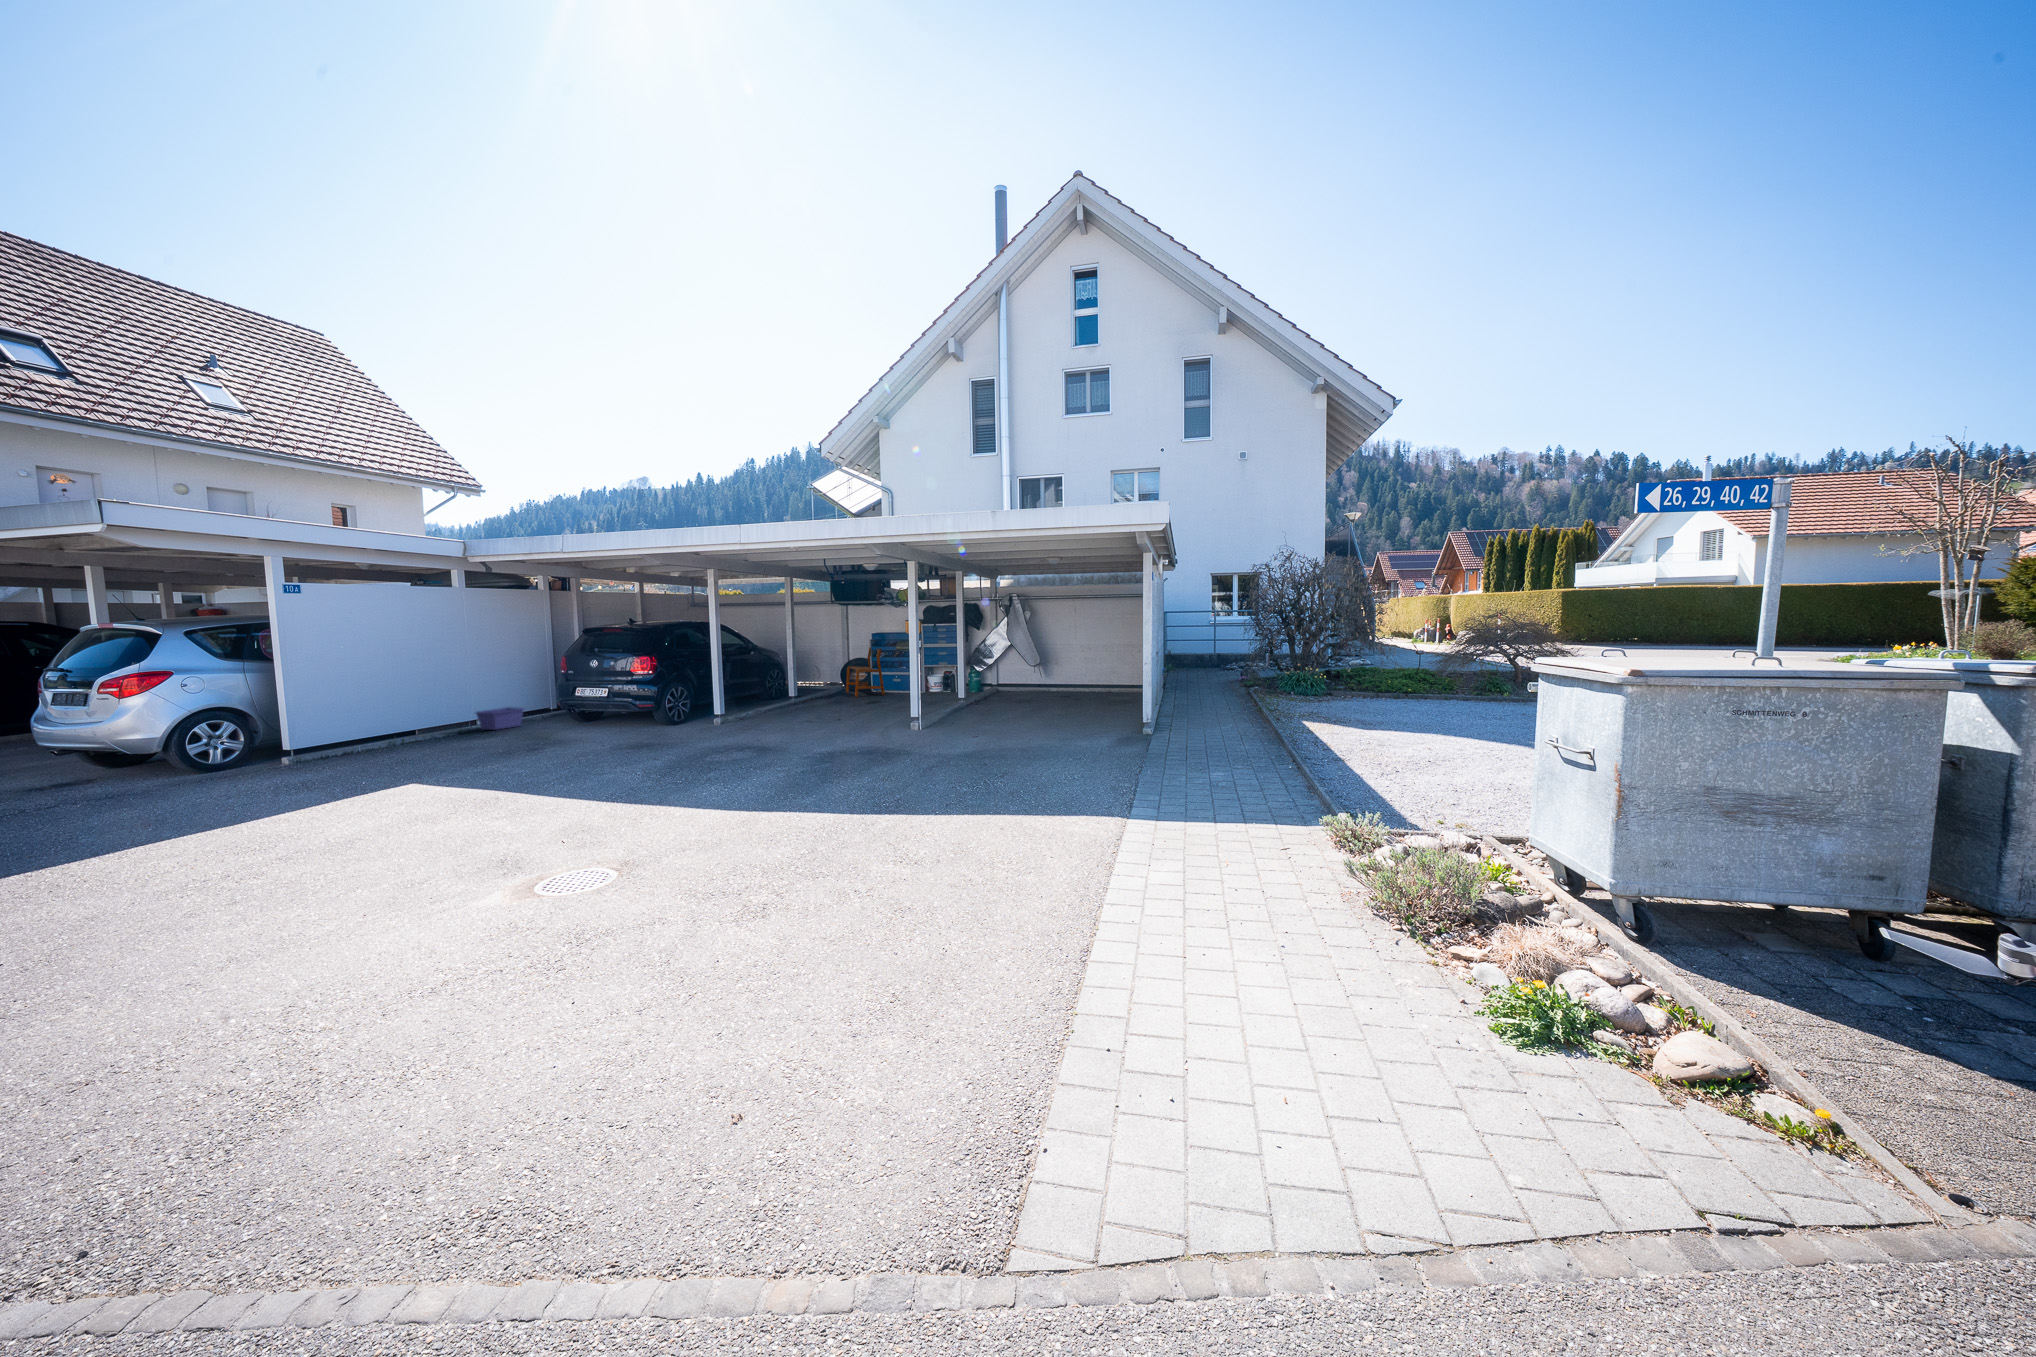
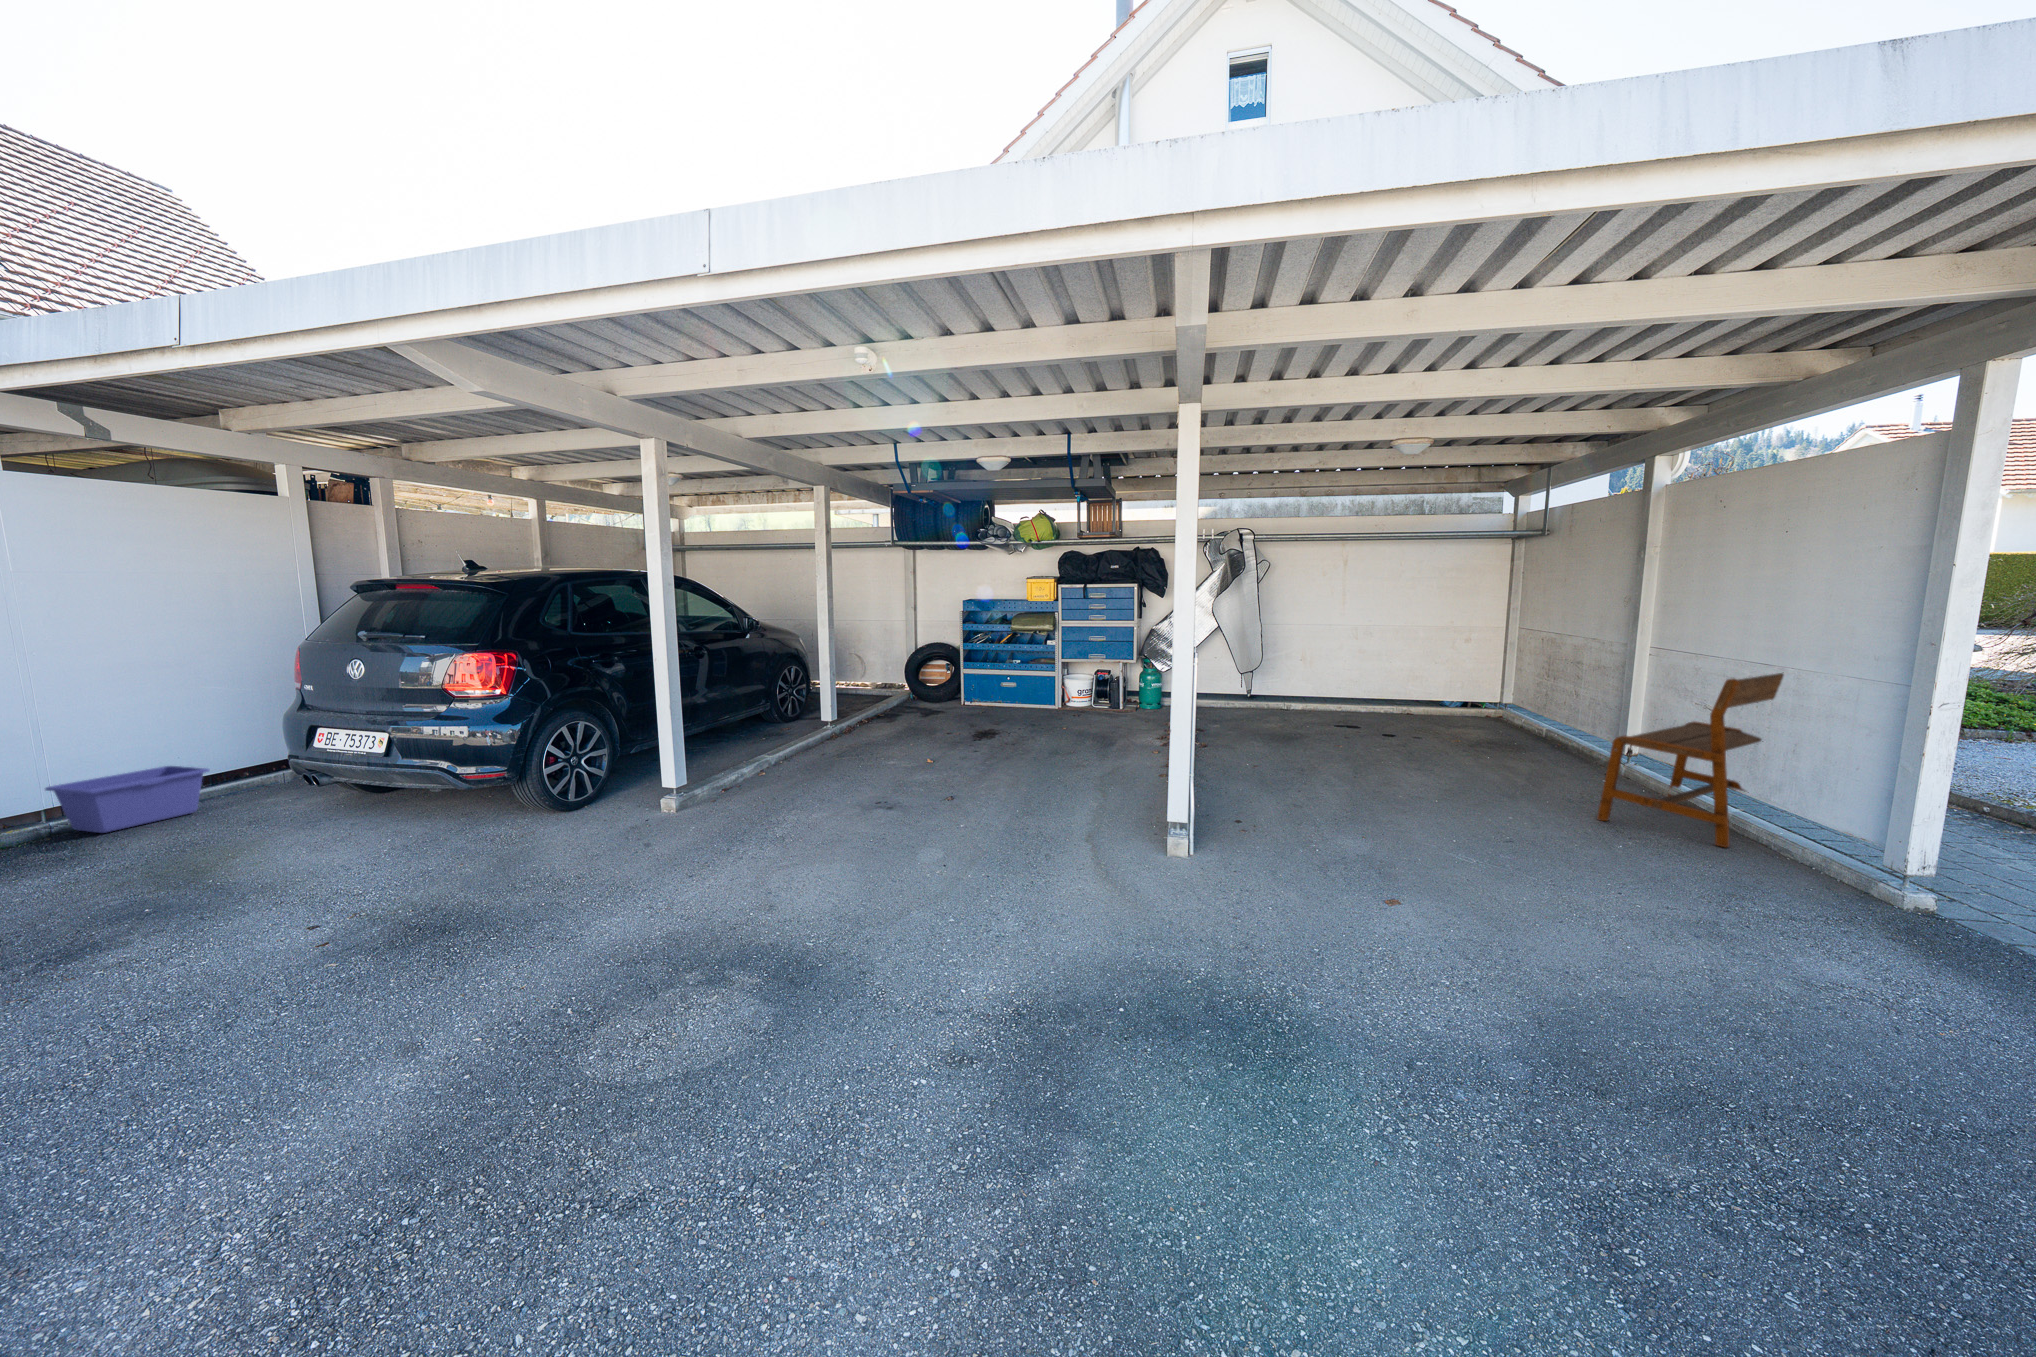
bench: present [846,647,885,697] -> present [1597,673,1784,847]

